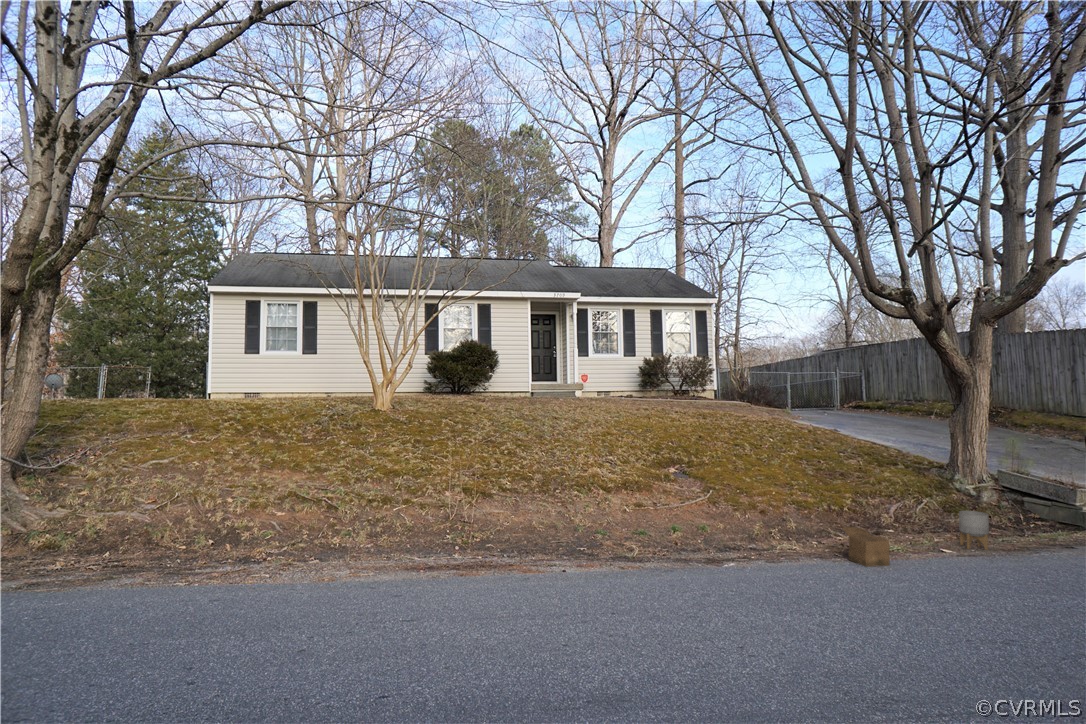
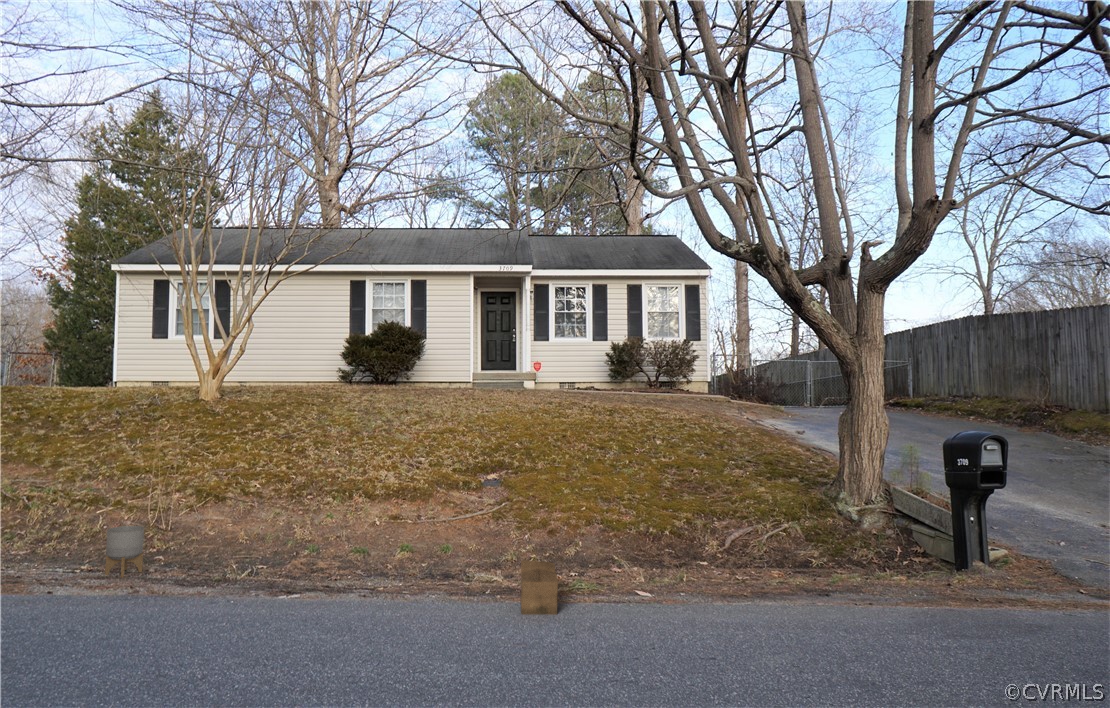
planter: present [959,511,989,550] -> present [105,526,144,577]

